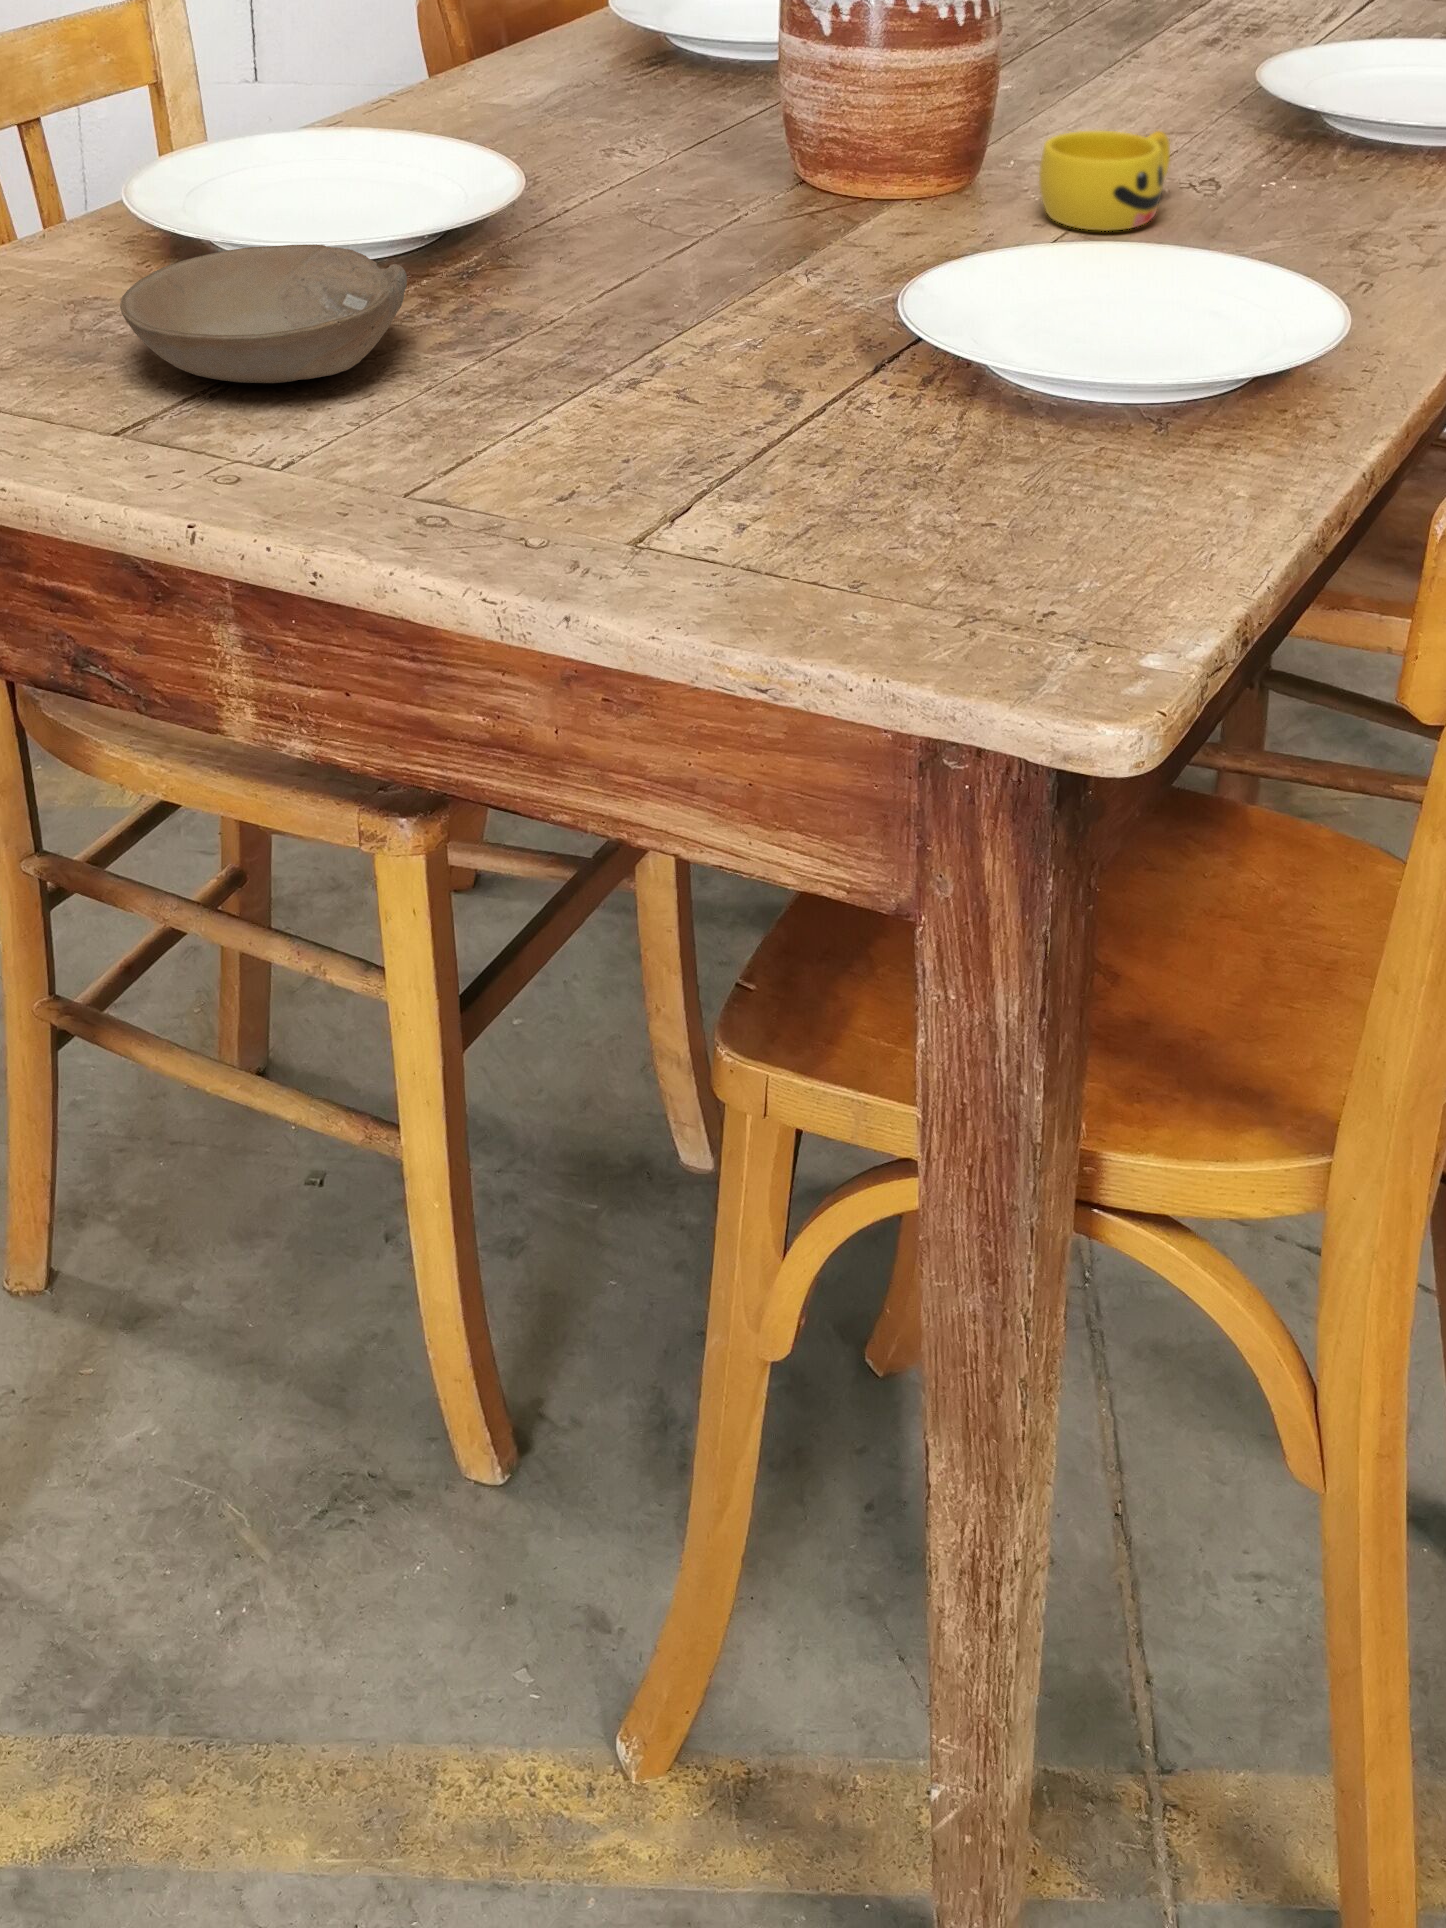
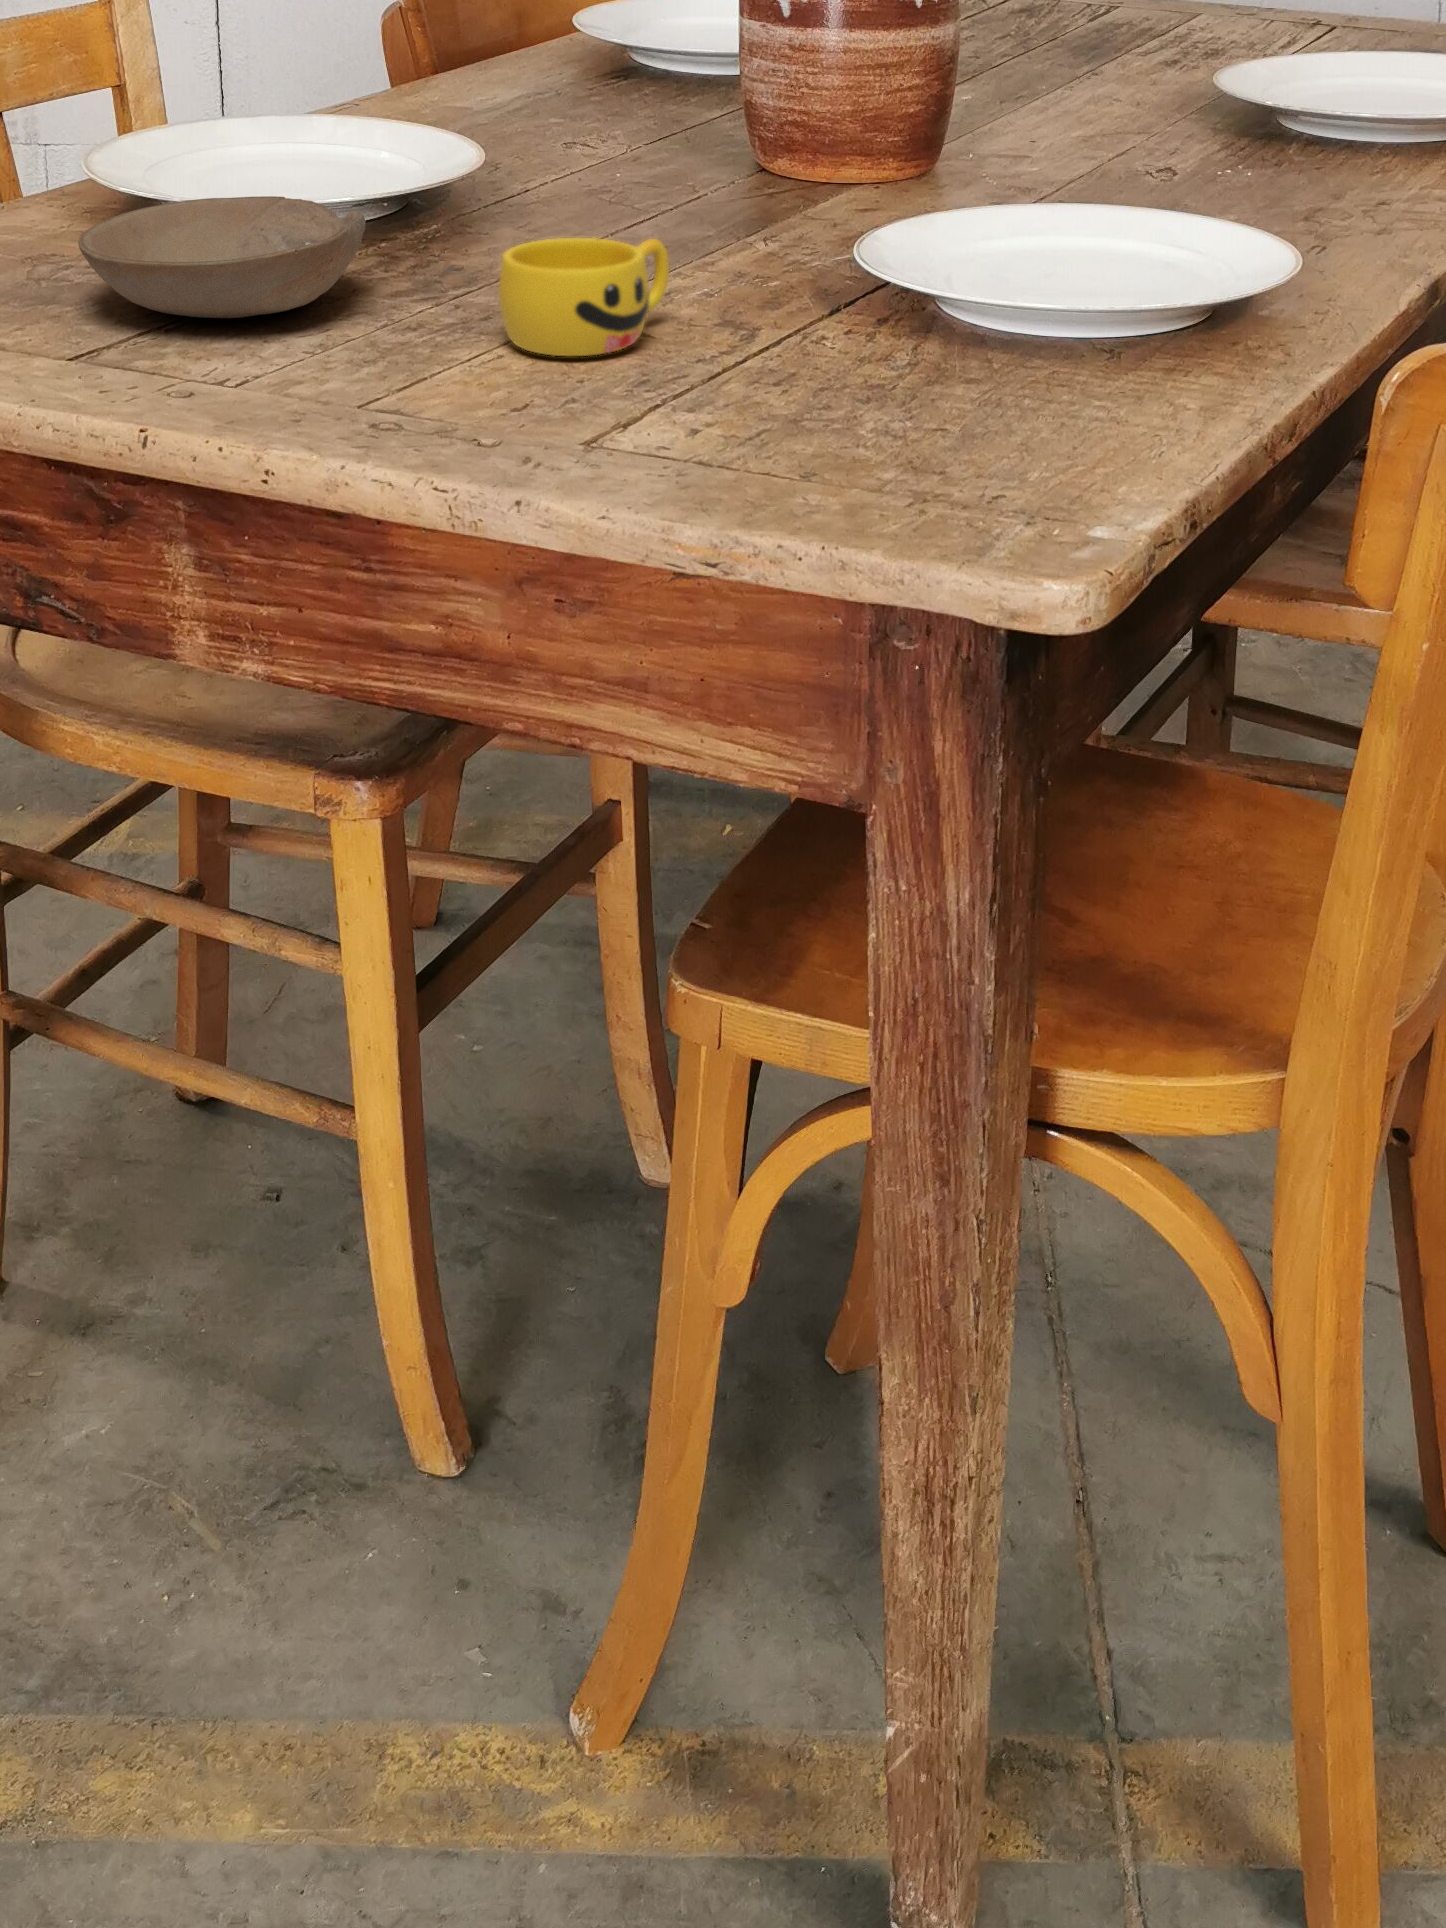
cup: present [1039,131,1170,231] -> present [499,238,669,356]

